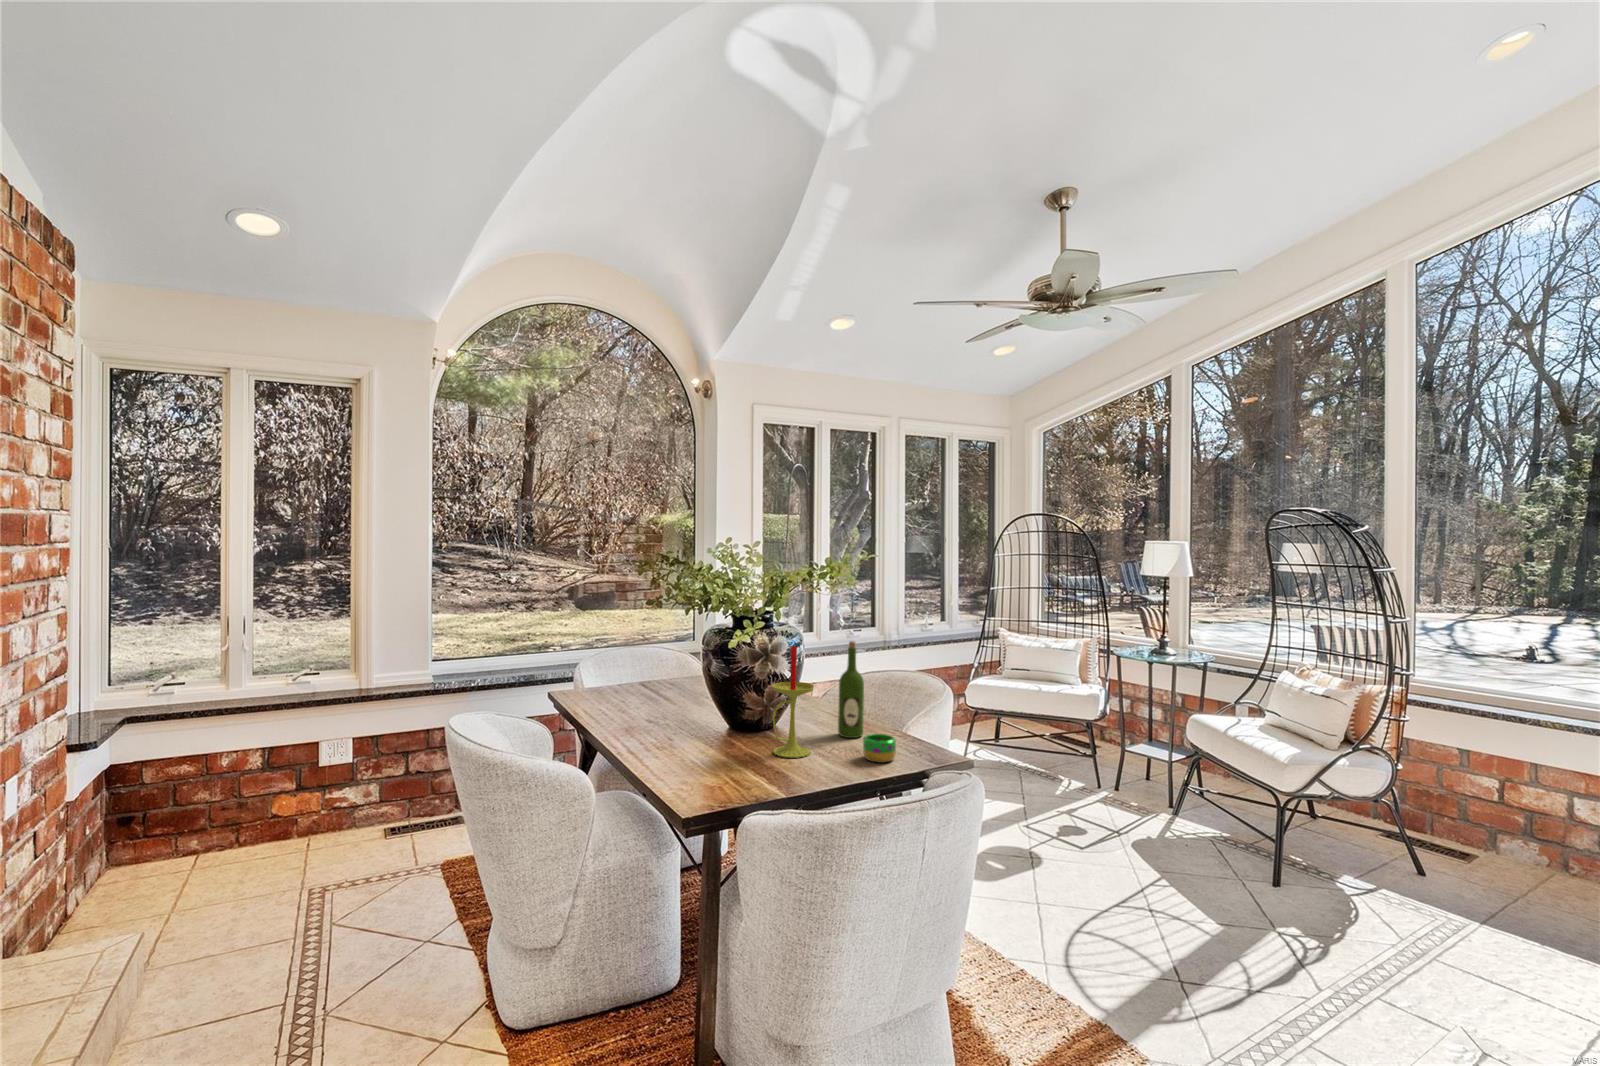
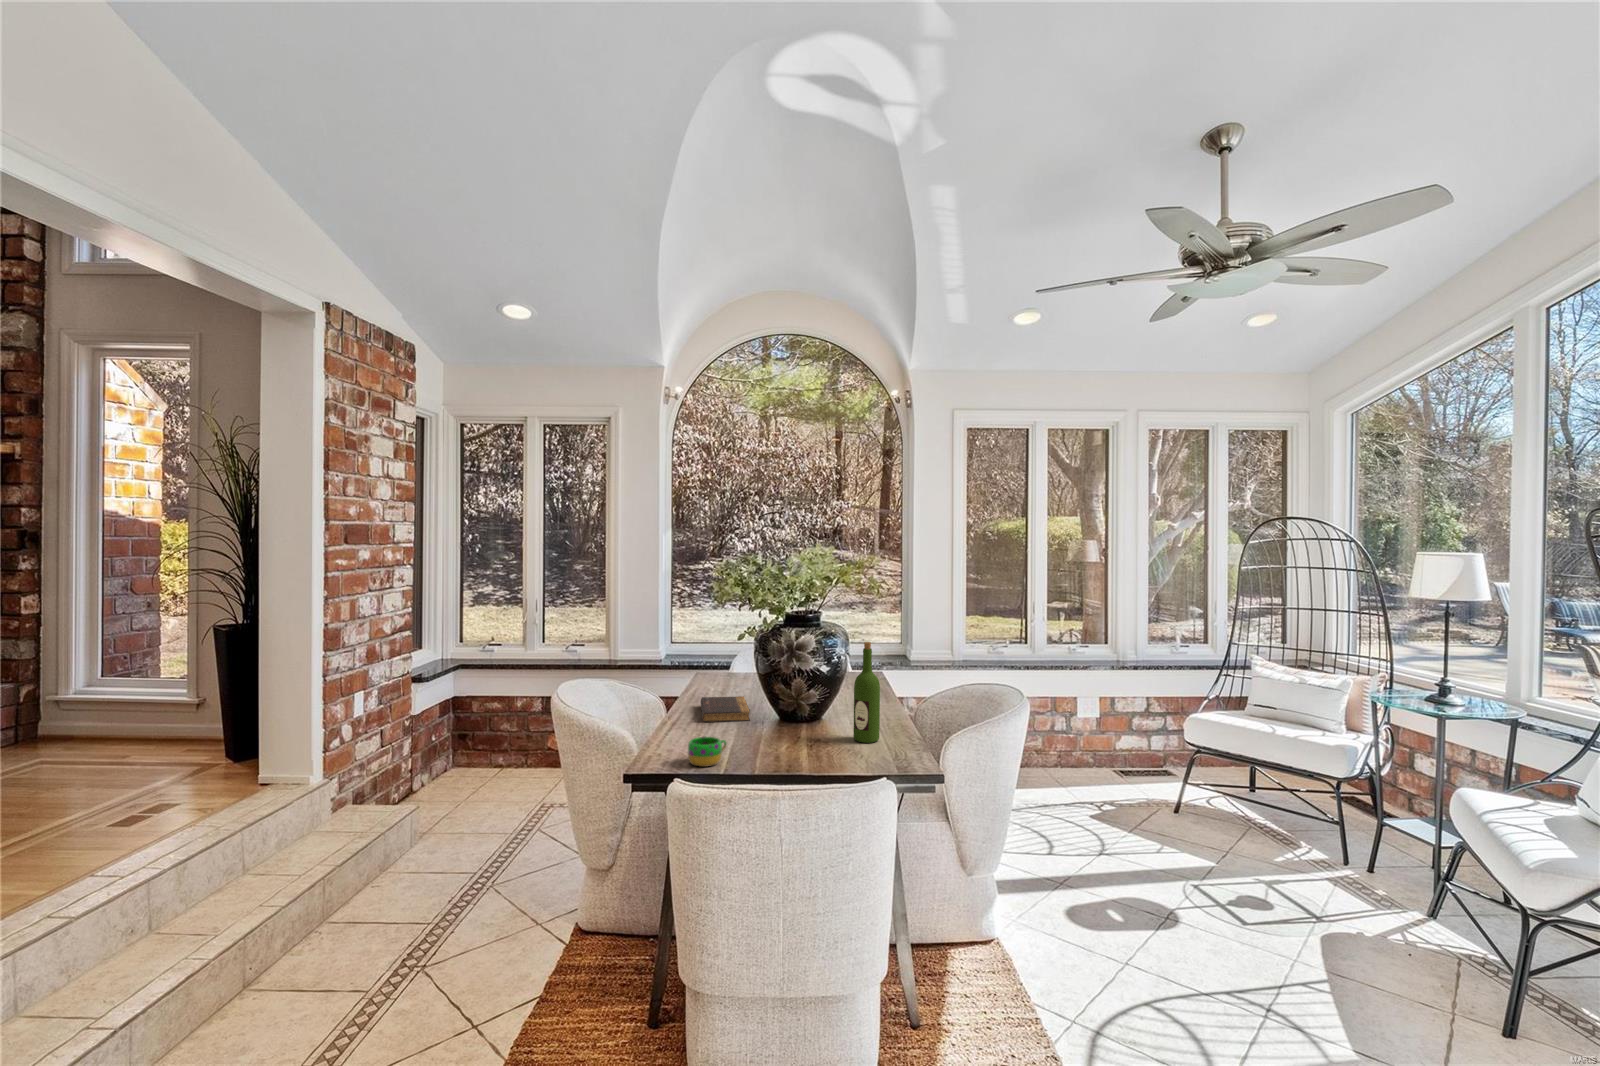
candle: present [772,646,814,758] -> none [754,639,805,751]
book: none [631,710,711,742] -> present [701,696,750,722]
mug: present [863,734,896,763] -> present [688,737,726,767]

